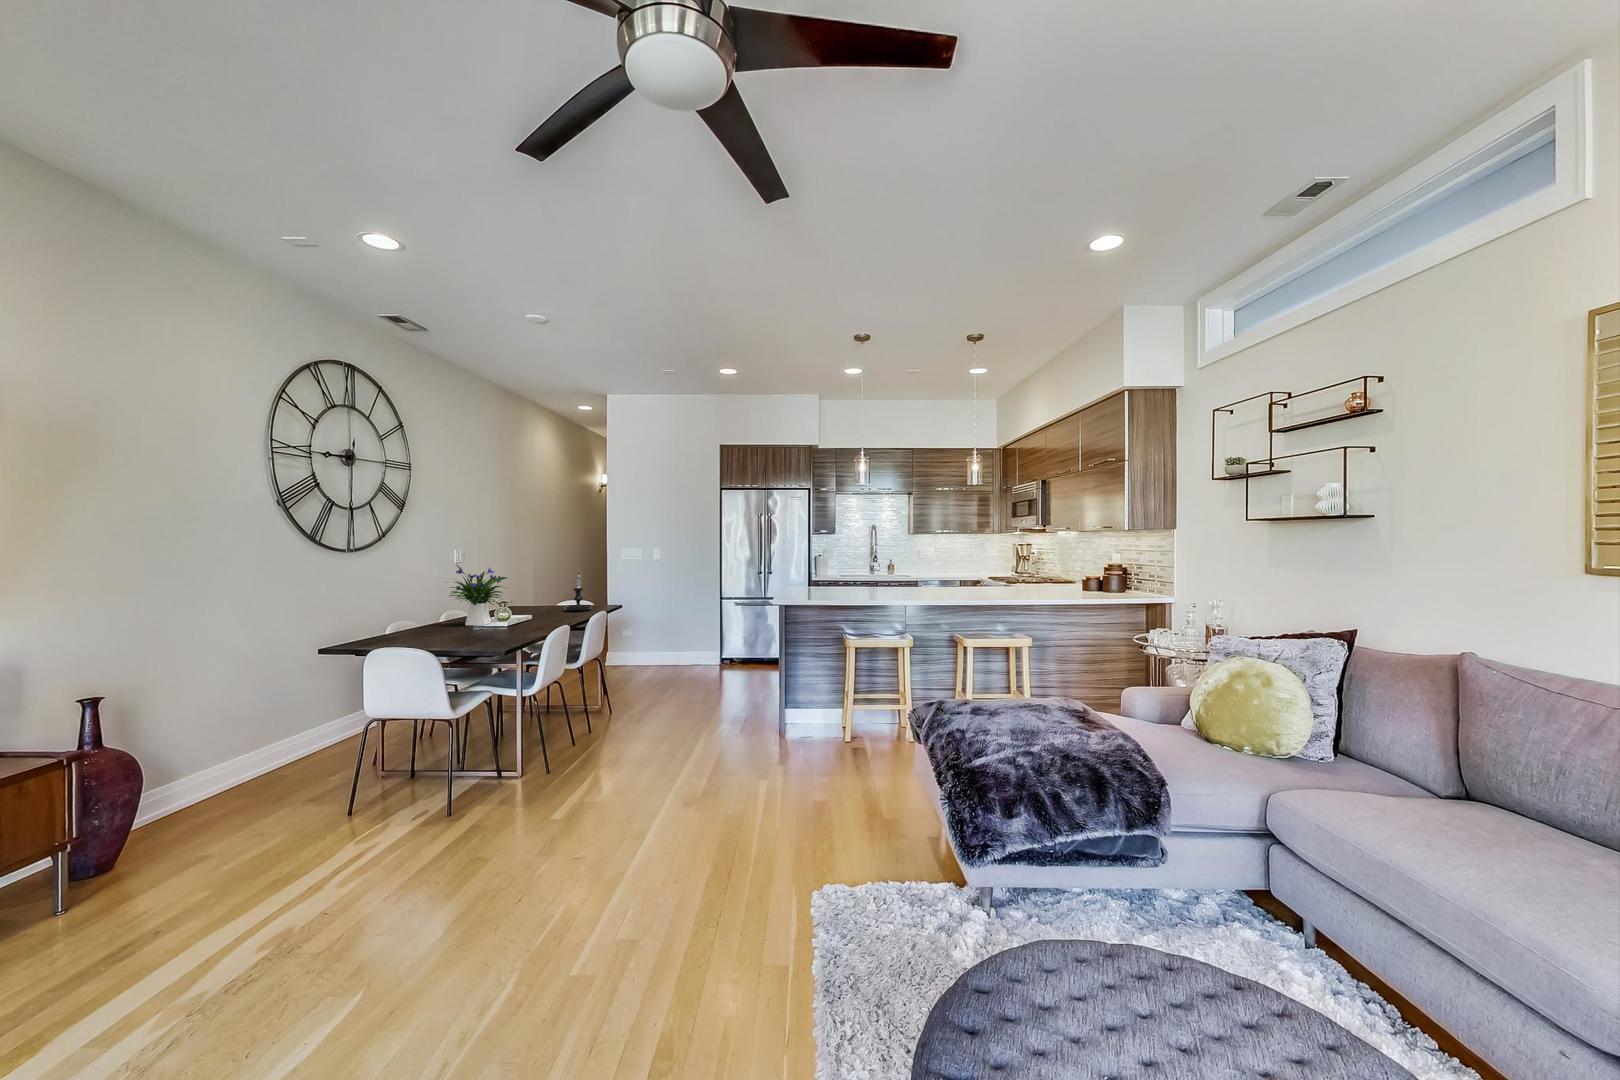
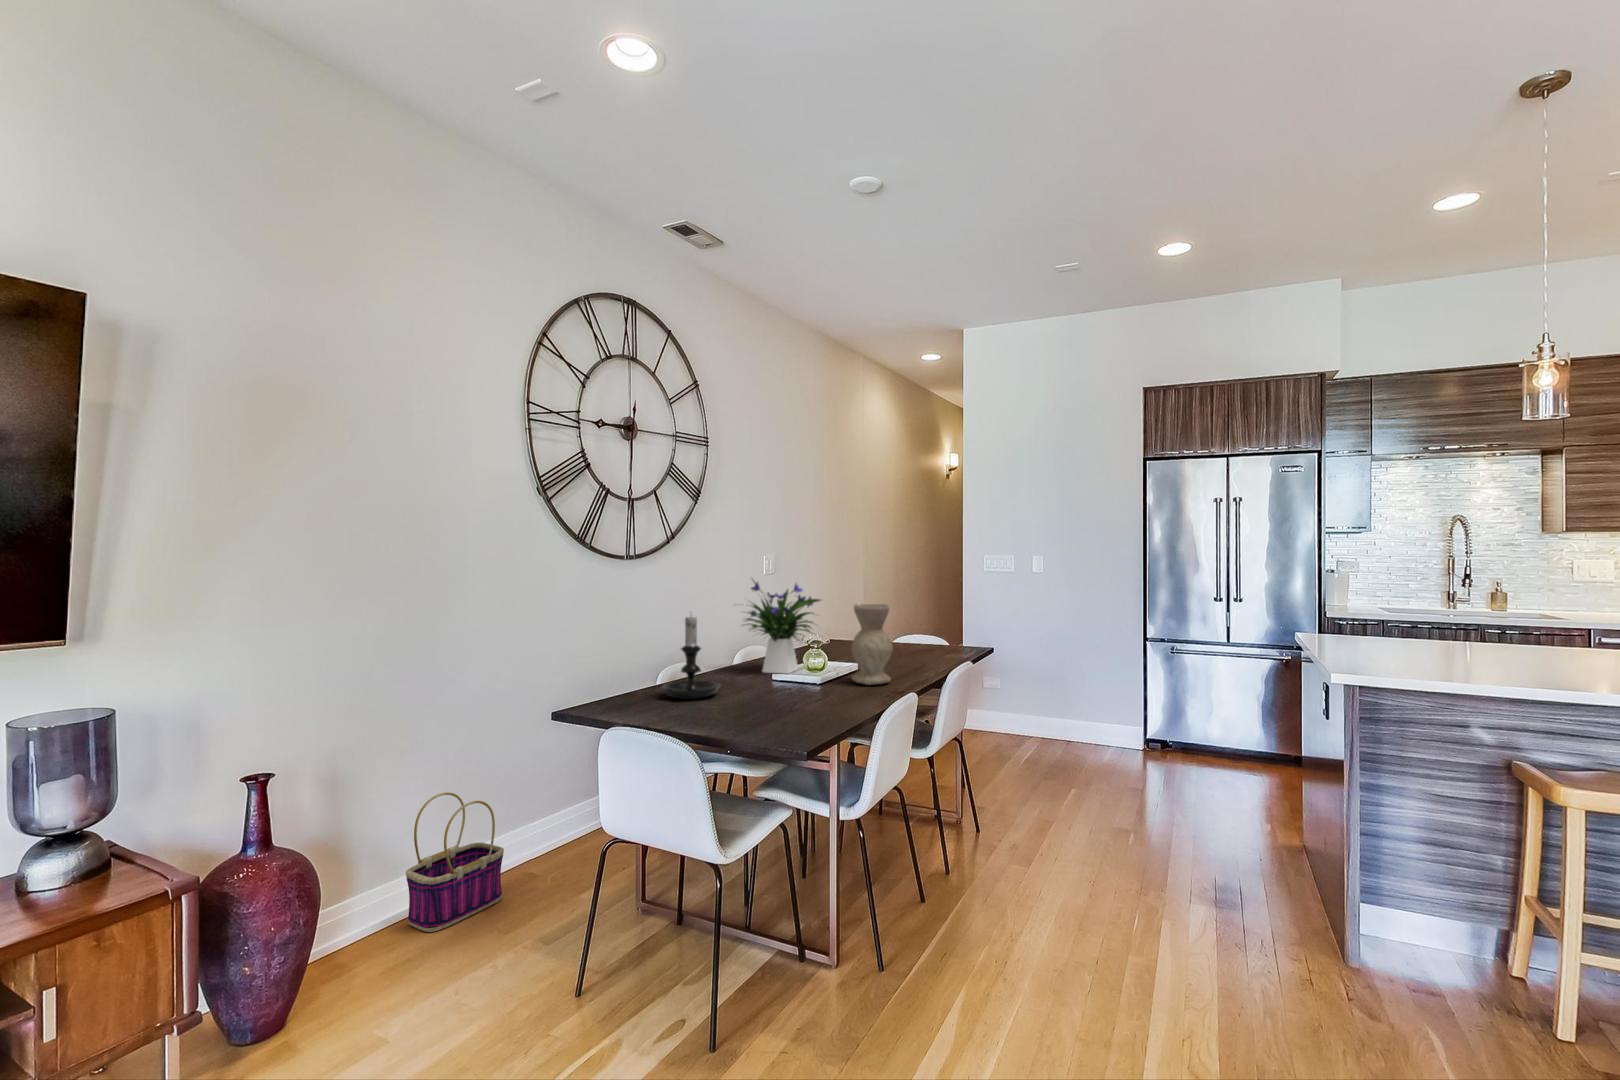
candle holder: present [565,575,592,612] -> present [661,617,721,699]
vase: none [528,579,555,626] -> present [852,604,893,685]
basket: none [183,721,264,813] -> present [406,792,504,932]

